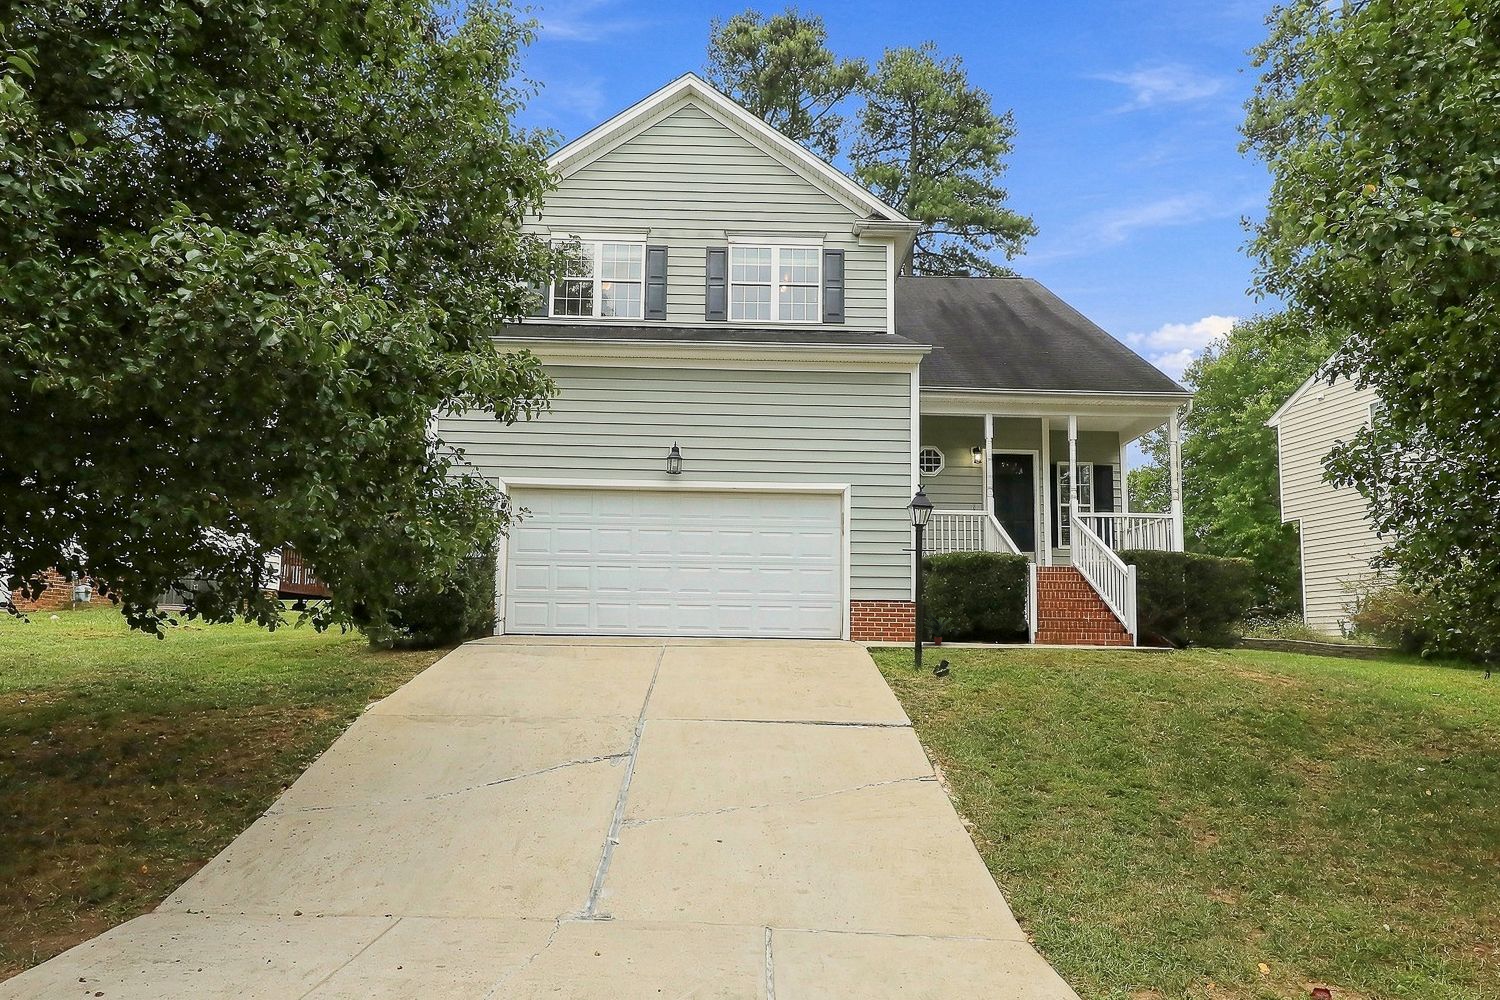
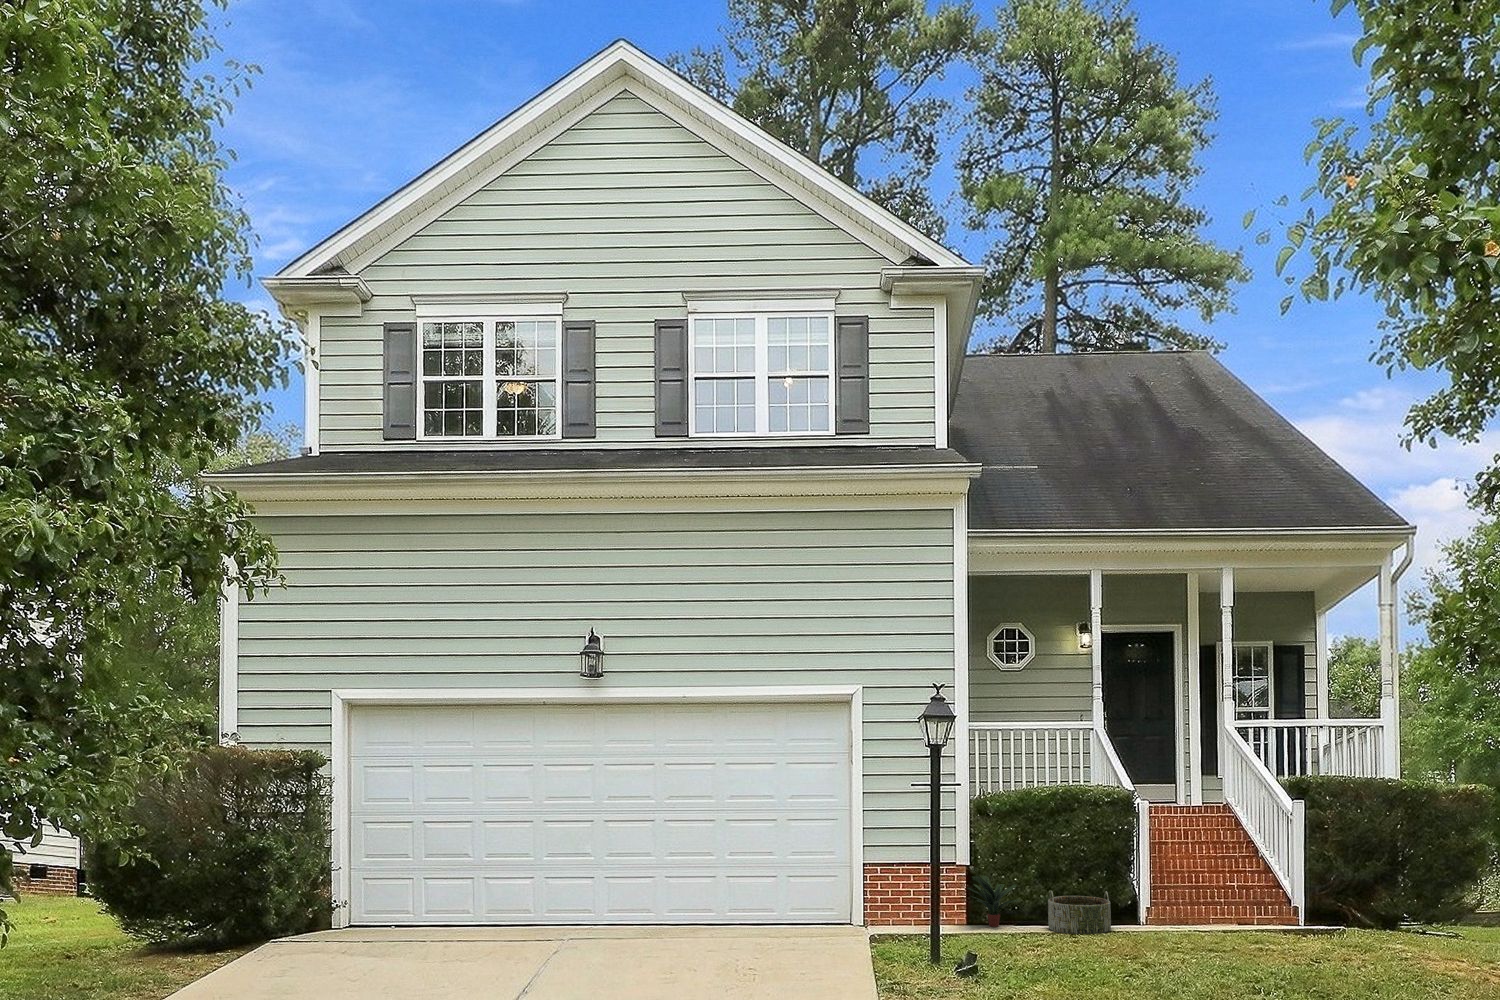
basket: none [974,620,1014,647] -> present [1048,891,1111,934]

